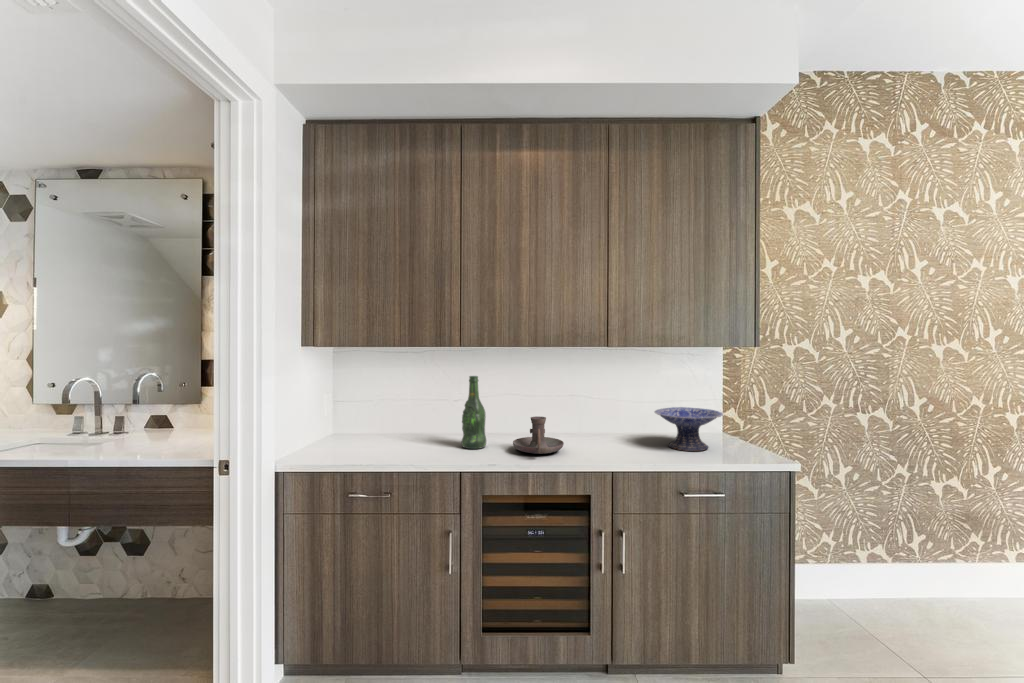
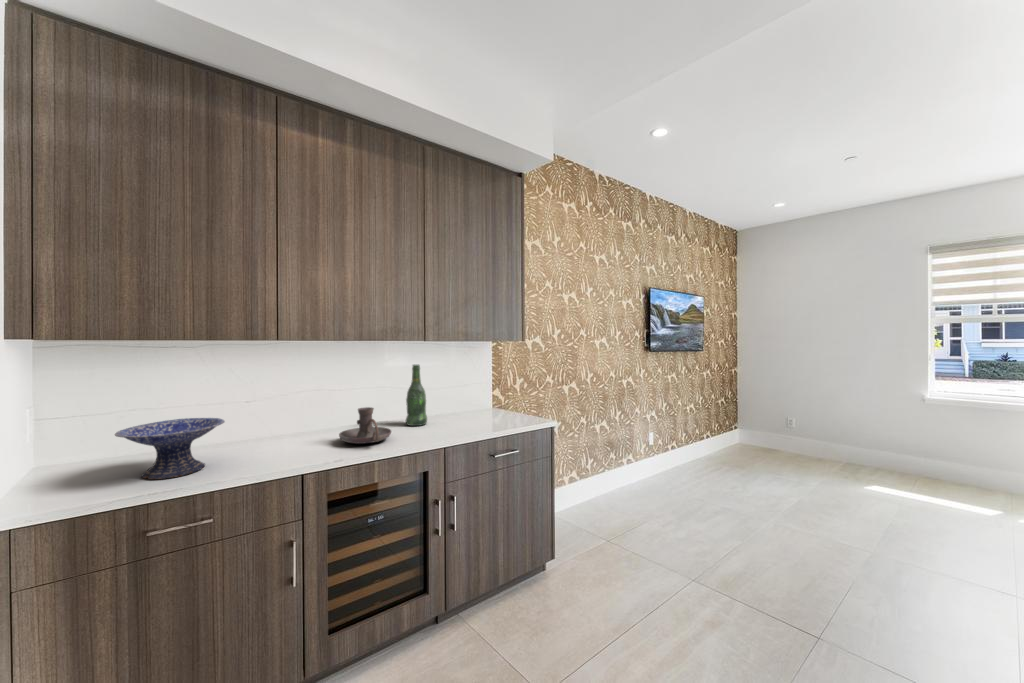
beer bottle: present [461,376,486,449] -> present [406,364,427,426]
decorative bowl: present [655,407,723,451] -> present [115,418,224,479]

